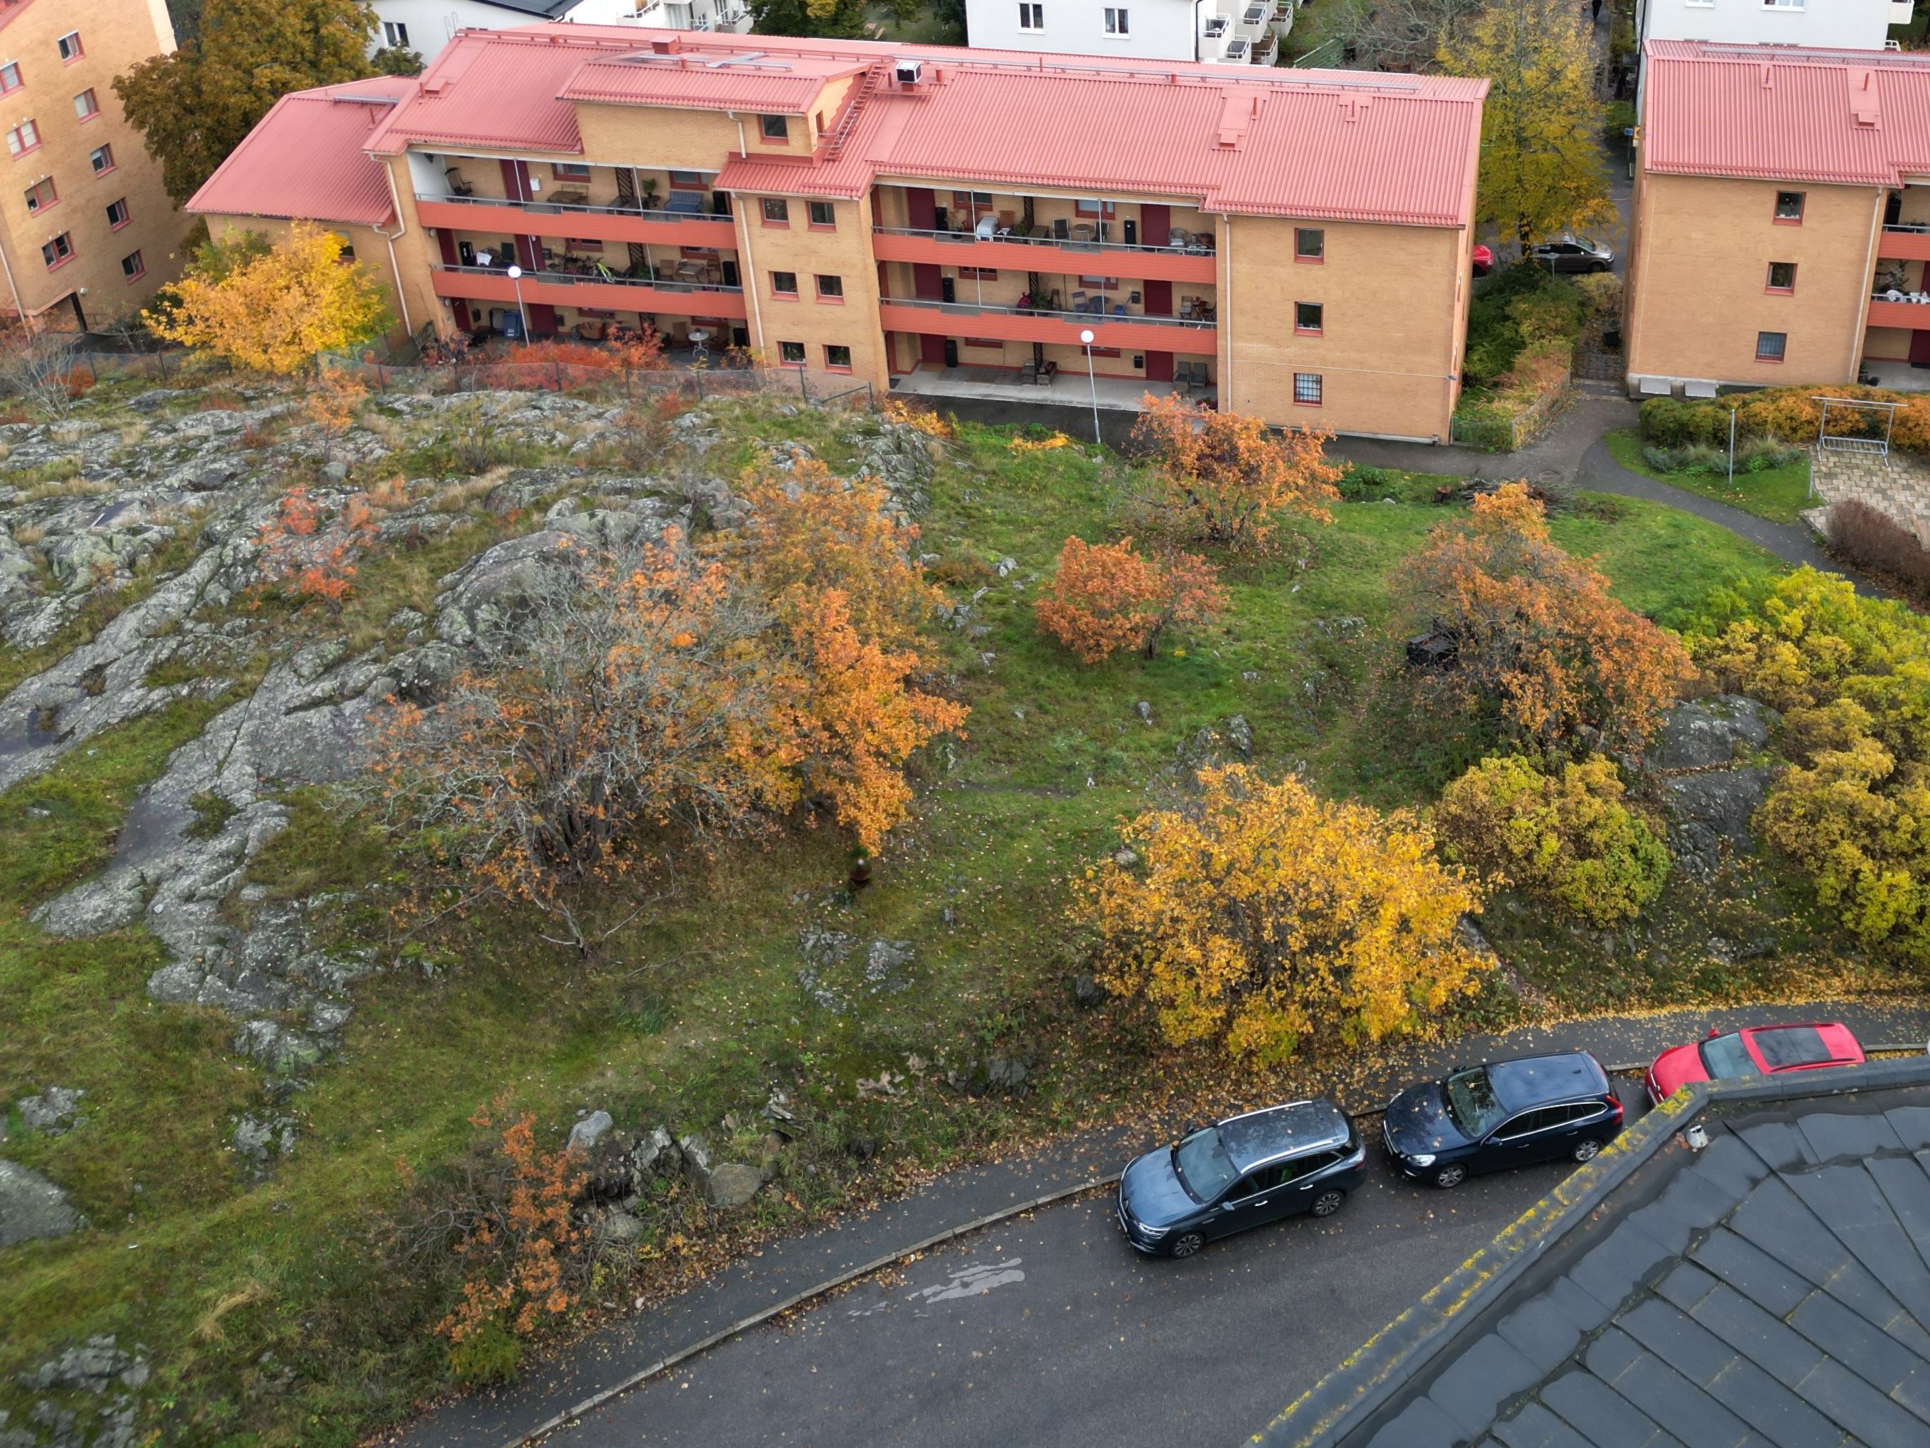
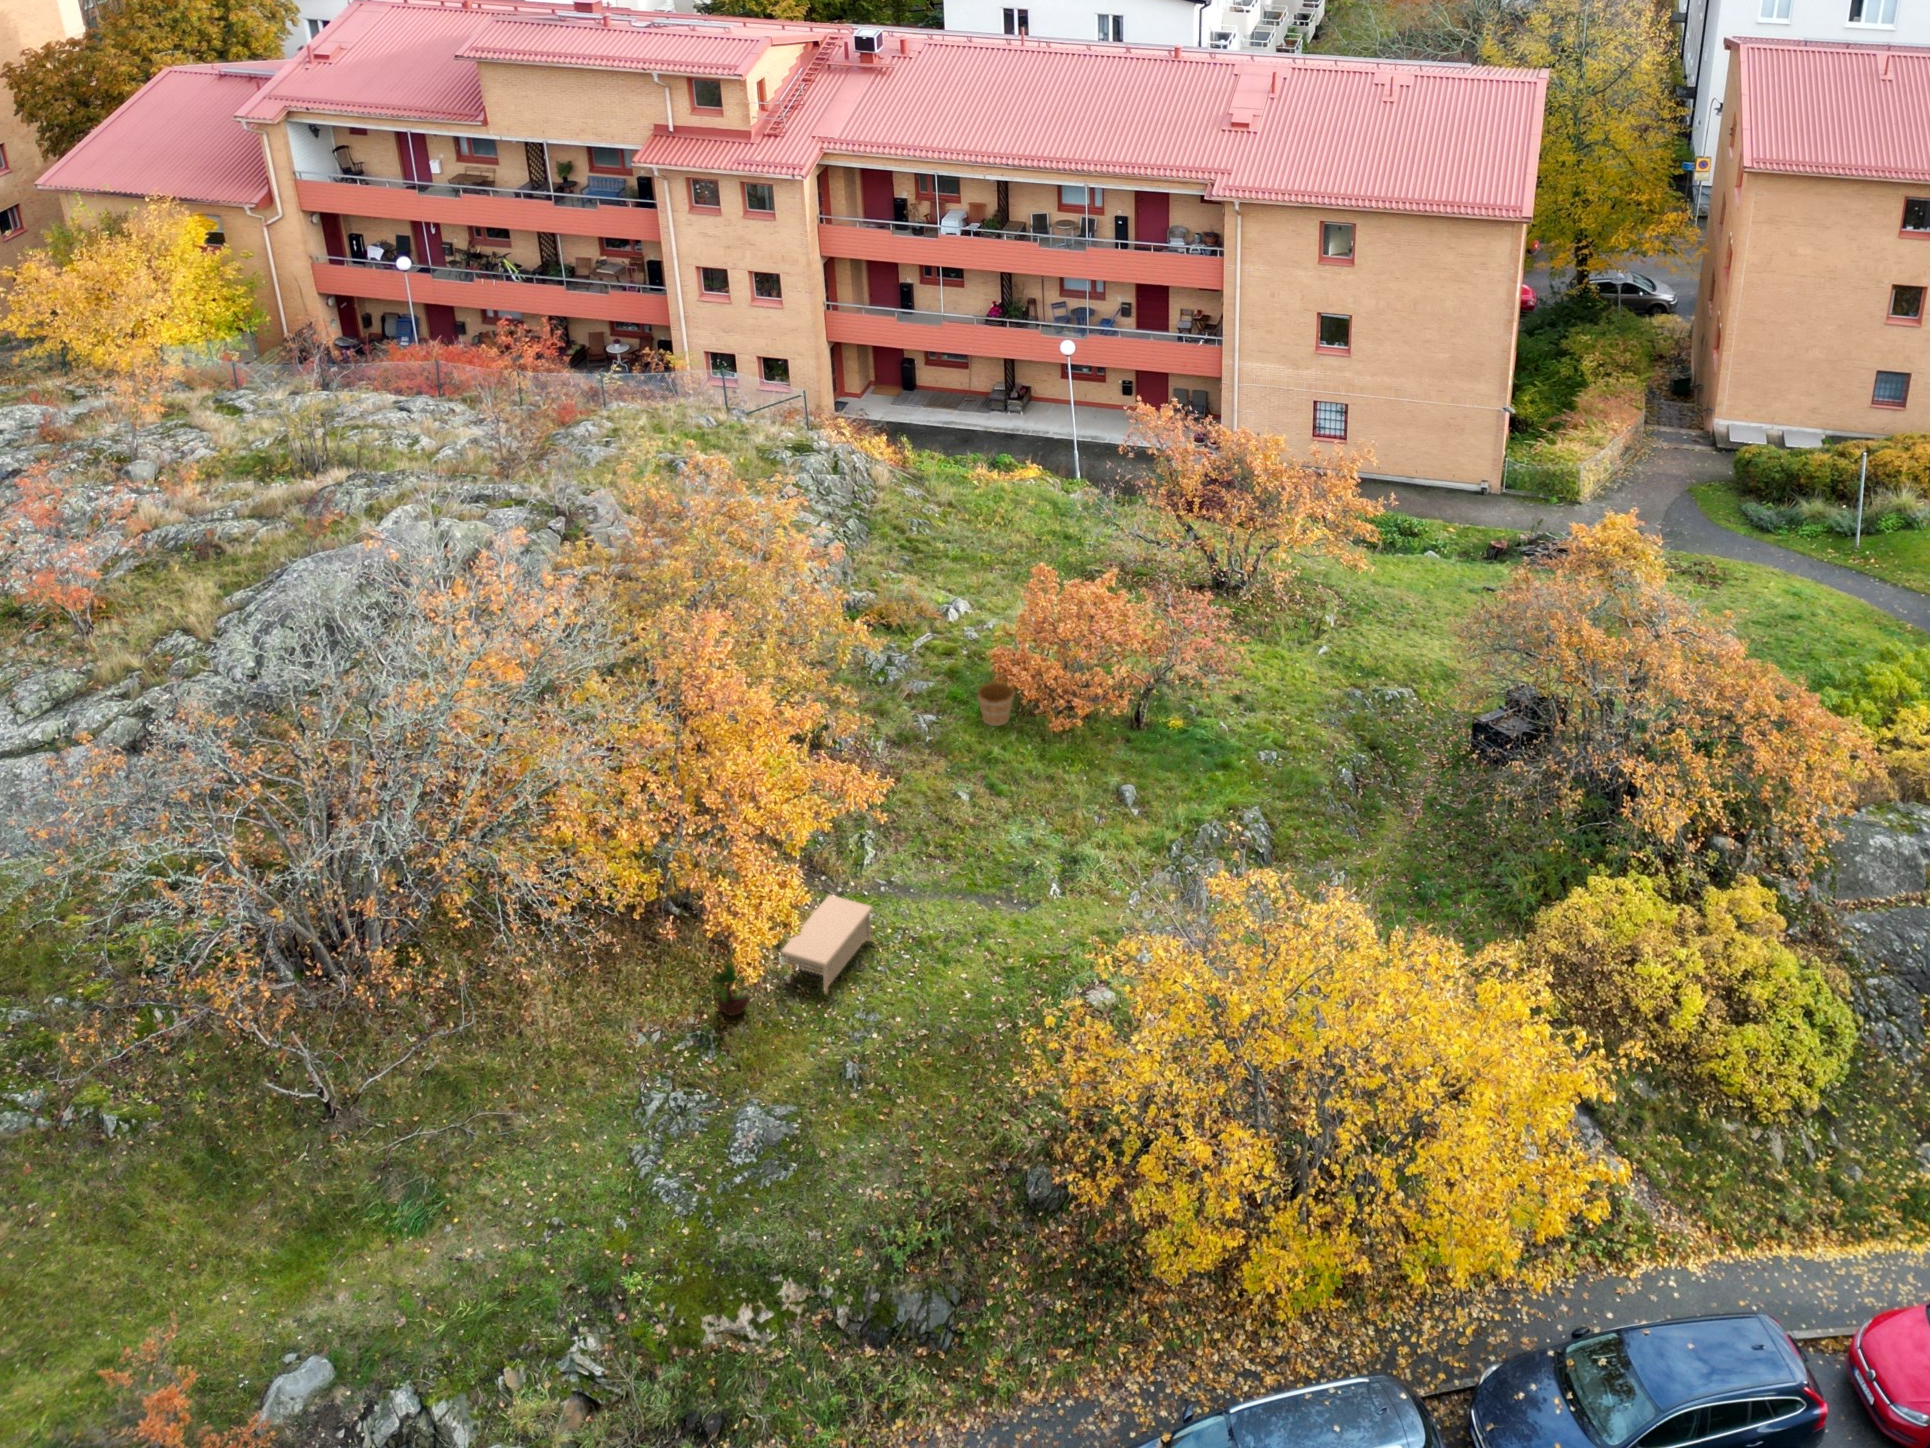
wooden bucket: none [1028,627,1057,661] -> present [977,683,1015,726]
storage bench: none [893,793,958,865] -> present [781,895,872,994]

